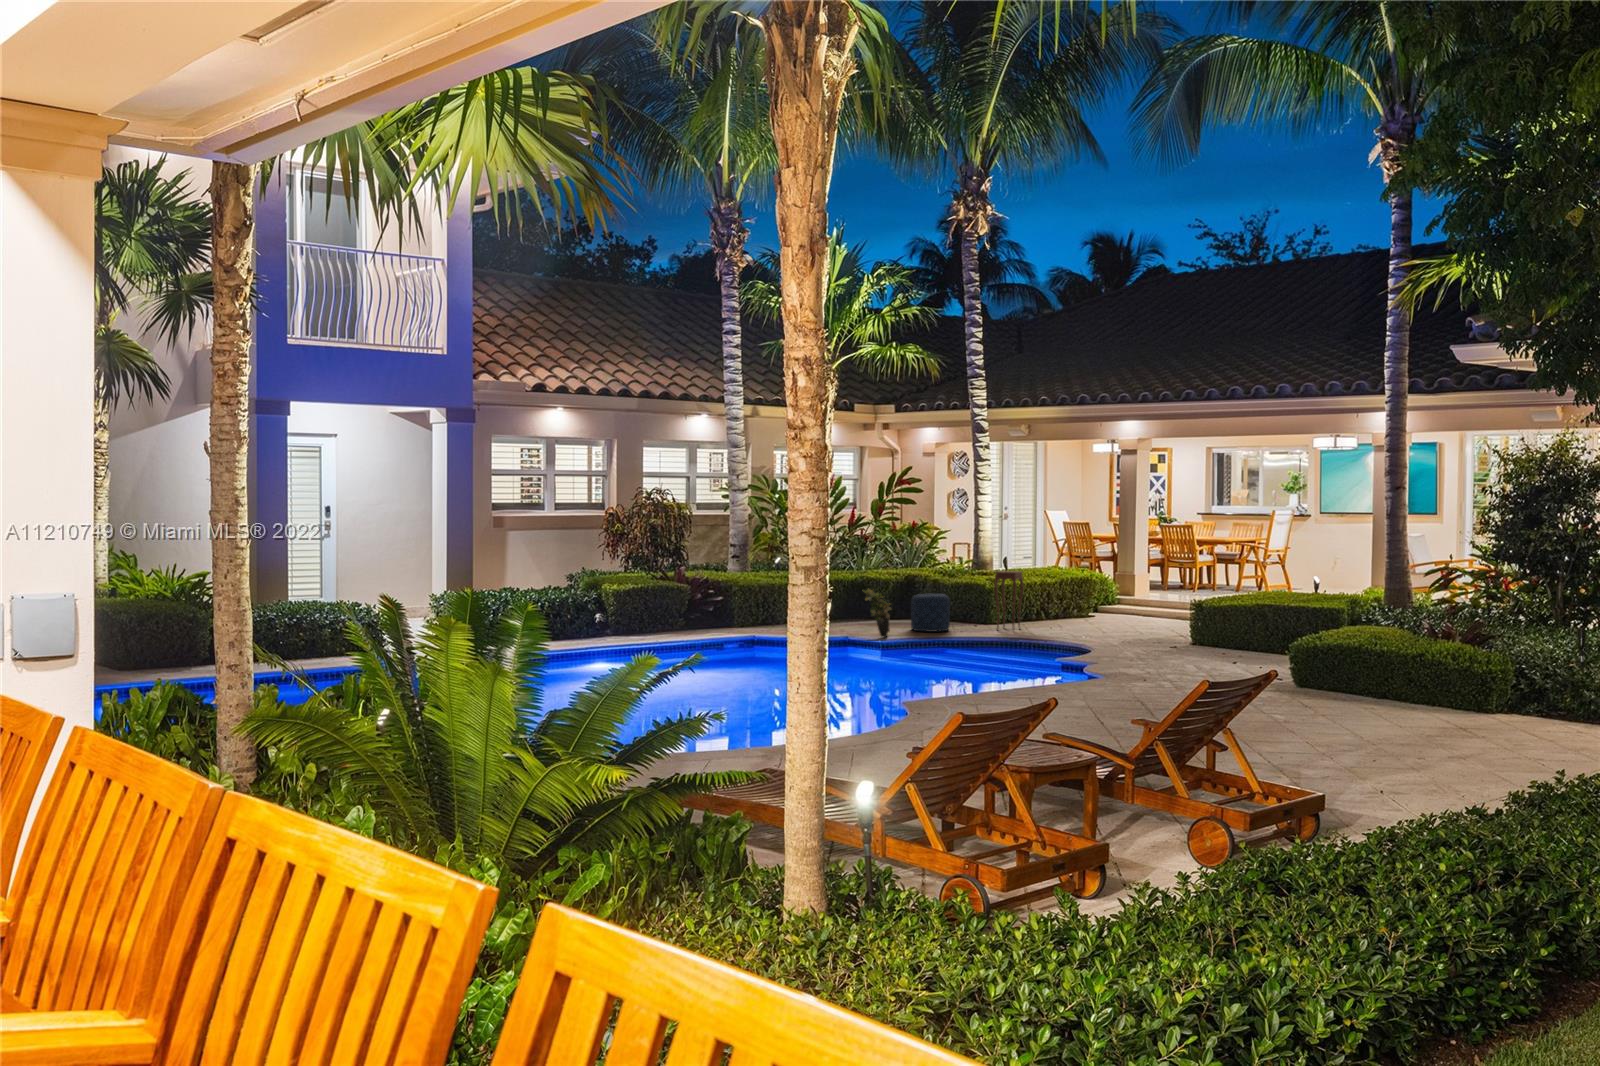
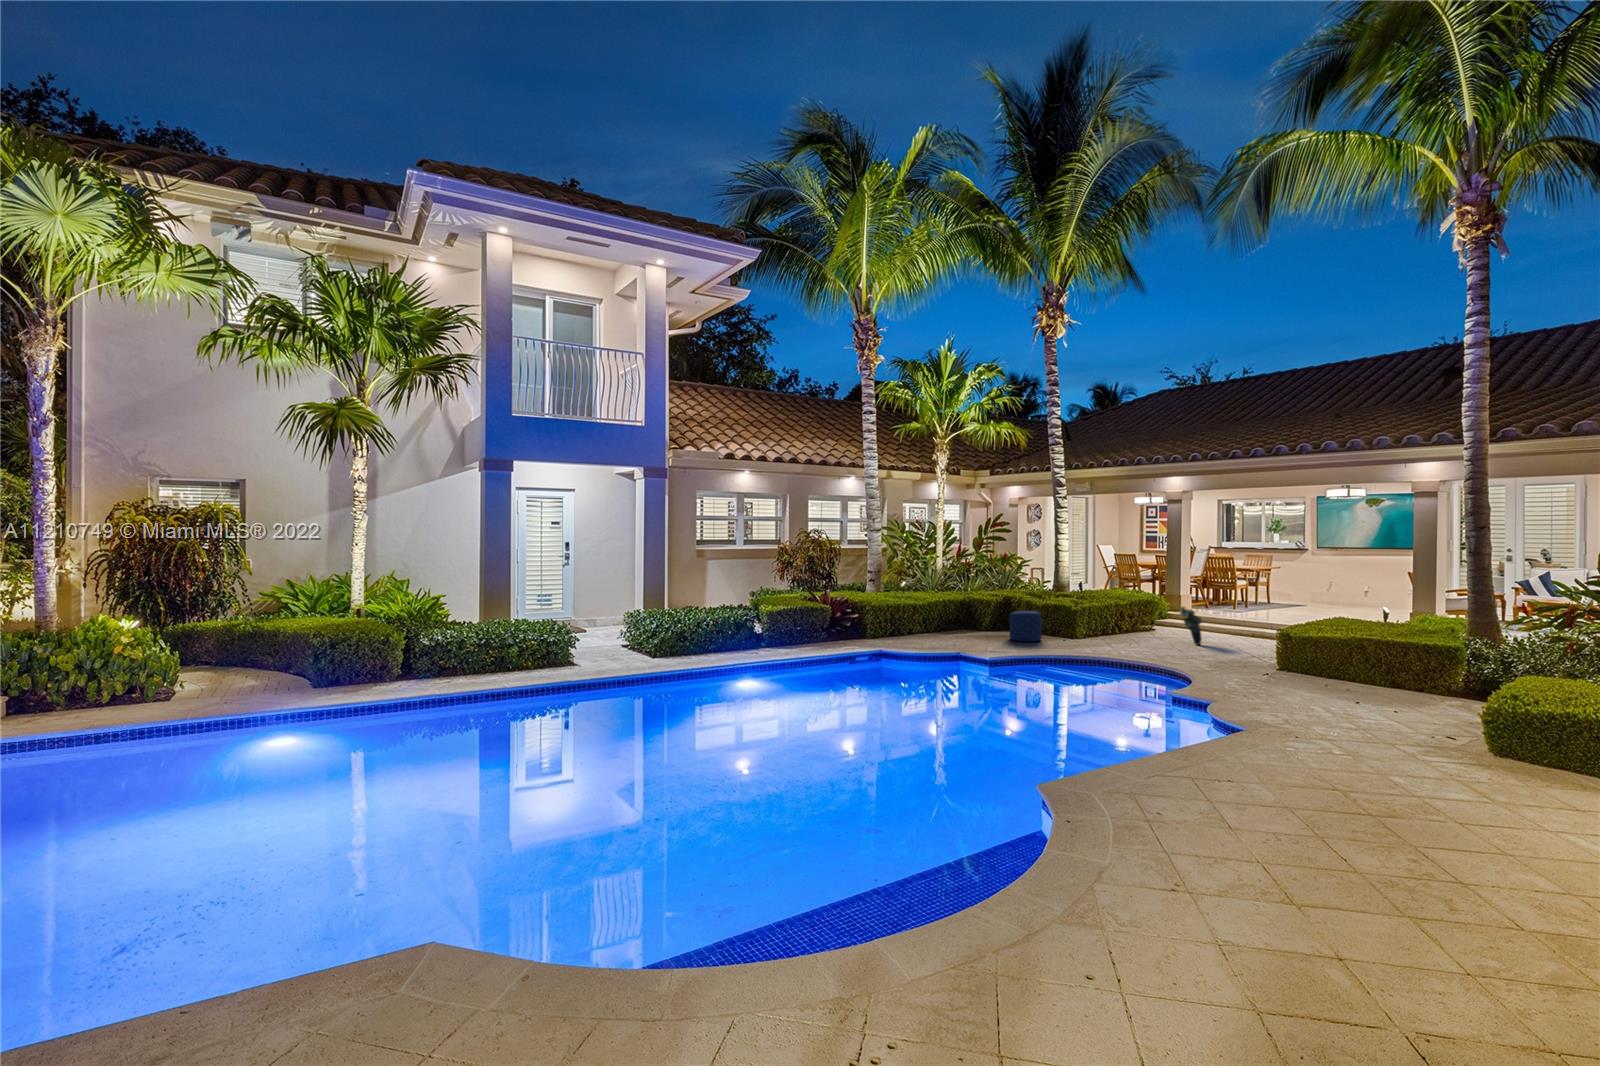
side table: present [994,571,1024,630] -> none [1077,593,1102,642]
potted plant: present [864,589,891,637] -> present [1180,607,1202,645]

